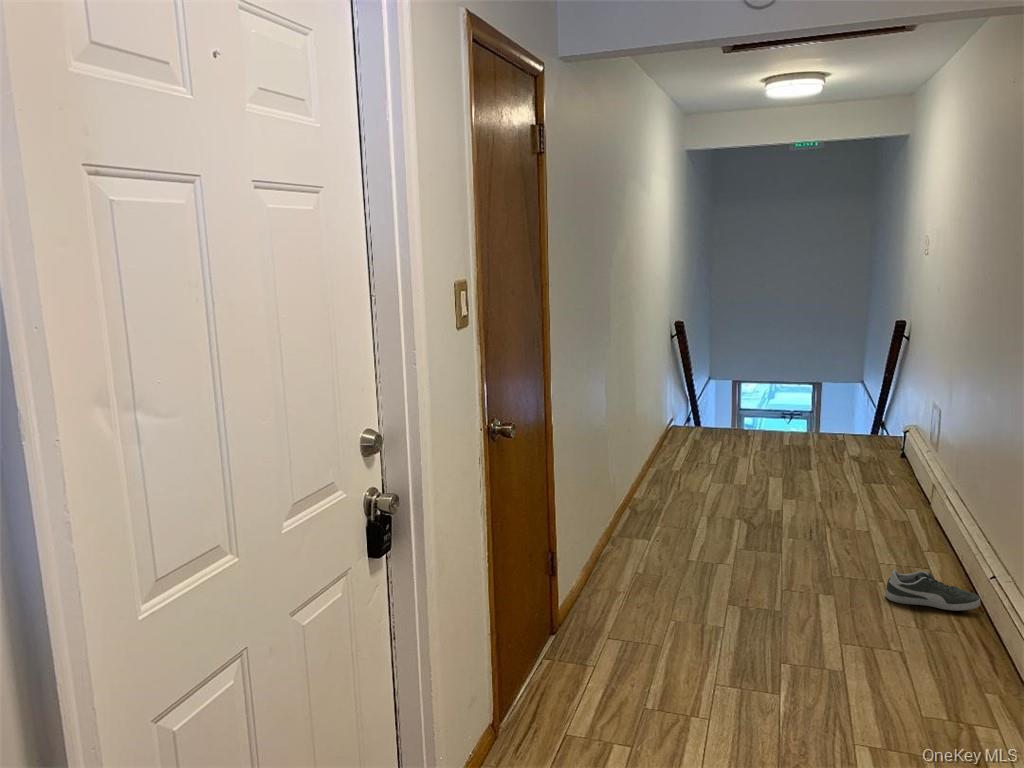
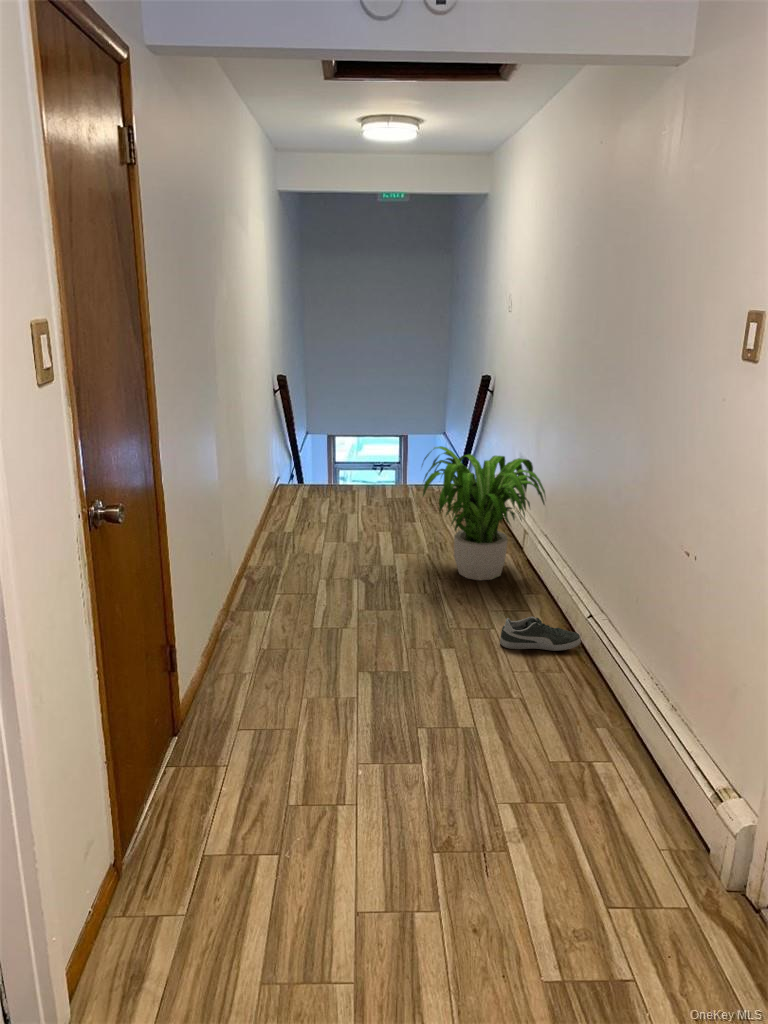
potted plant: none [811,391,952,533] -> present [422,446,545,580]

